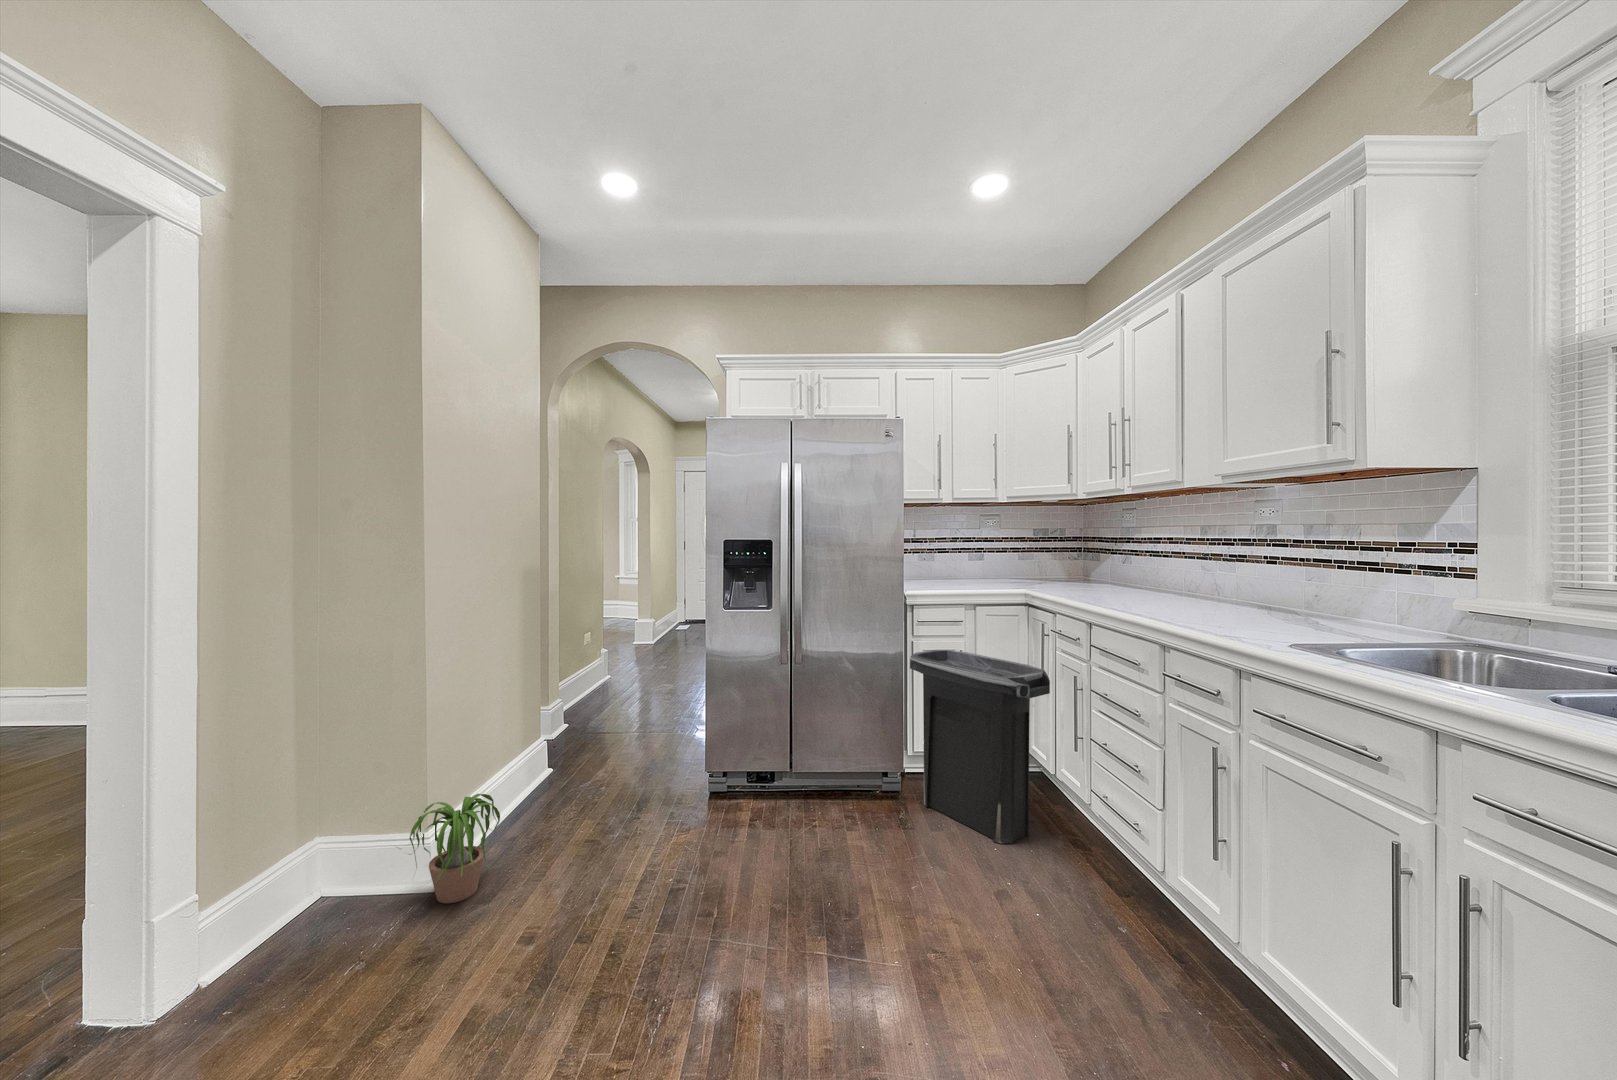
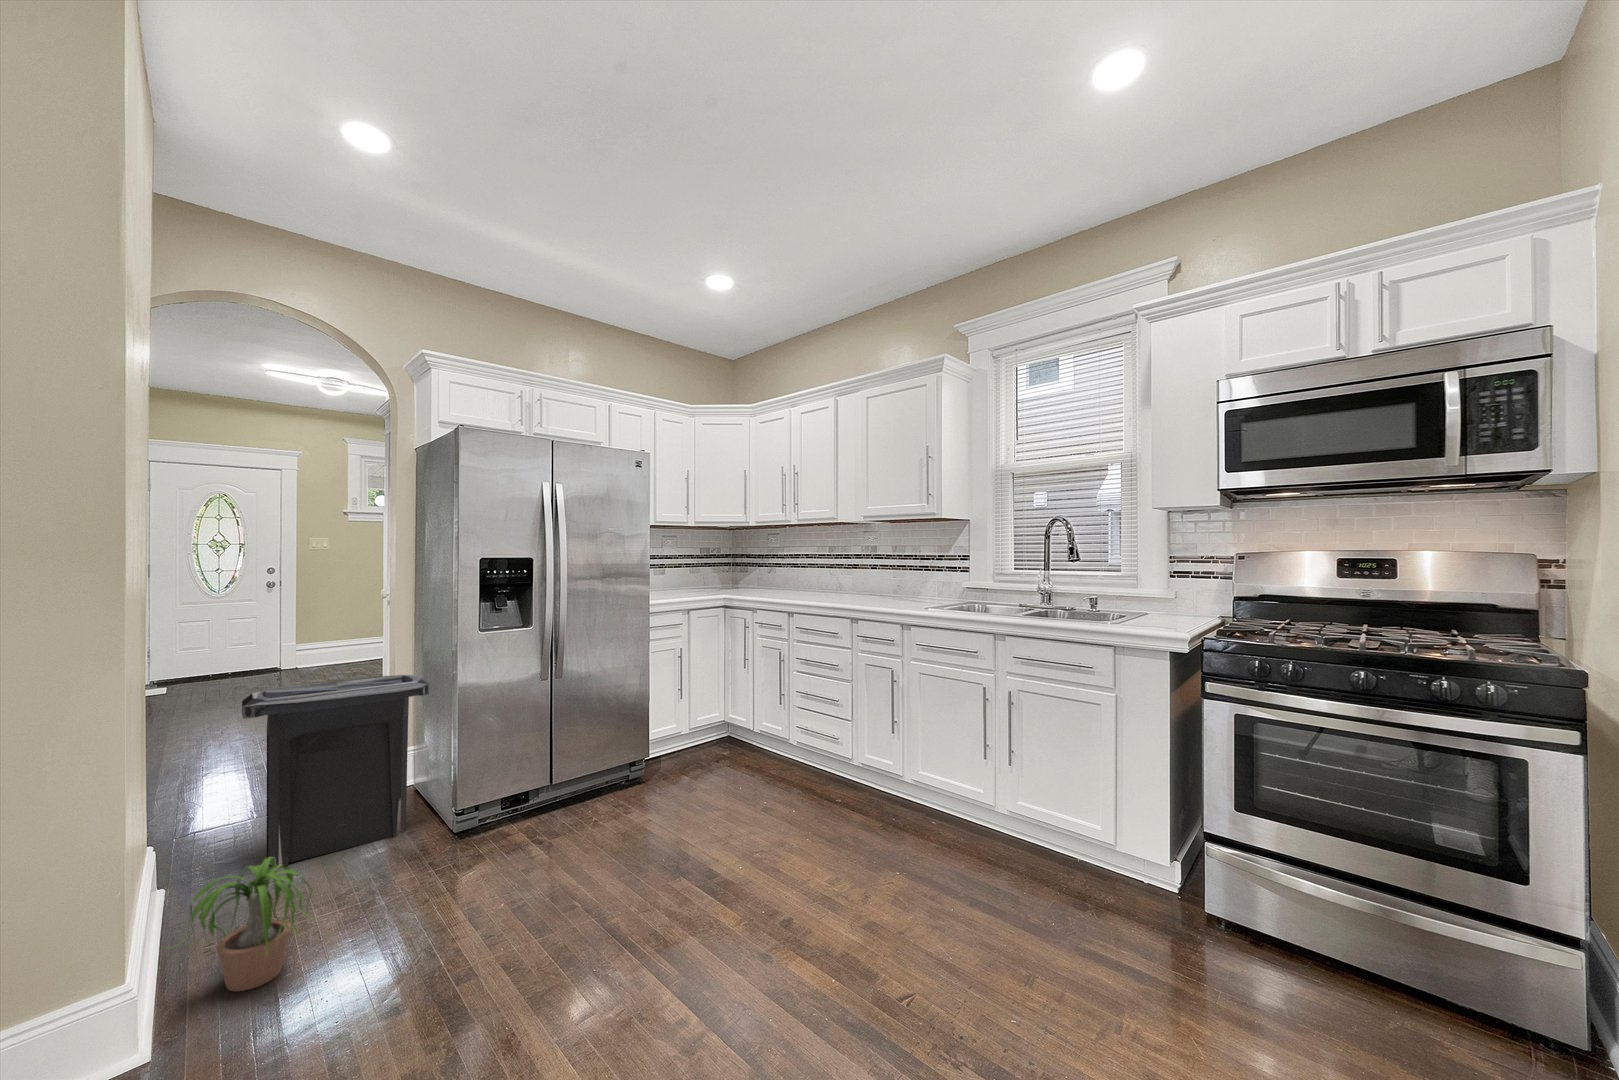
trash can: present [910,650,1050,843] -> present [242,675,429,866]

